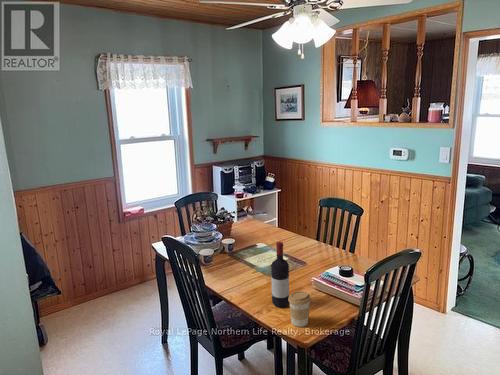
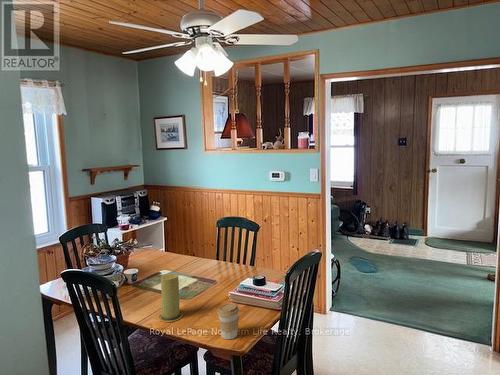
wine bottle: present [271,242,289,307] -> none [194,258,213,325]
candle: none [240,251,263,297] -> present [159,274,183,322]

